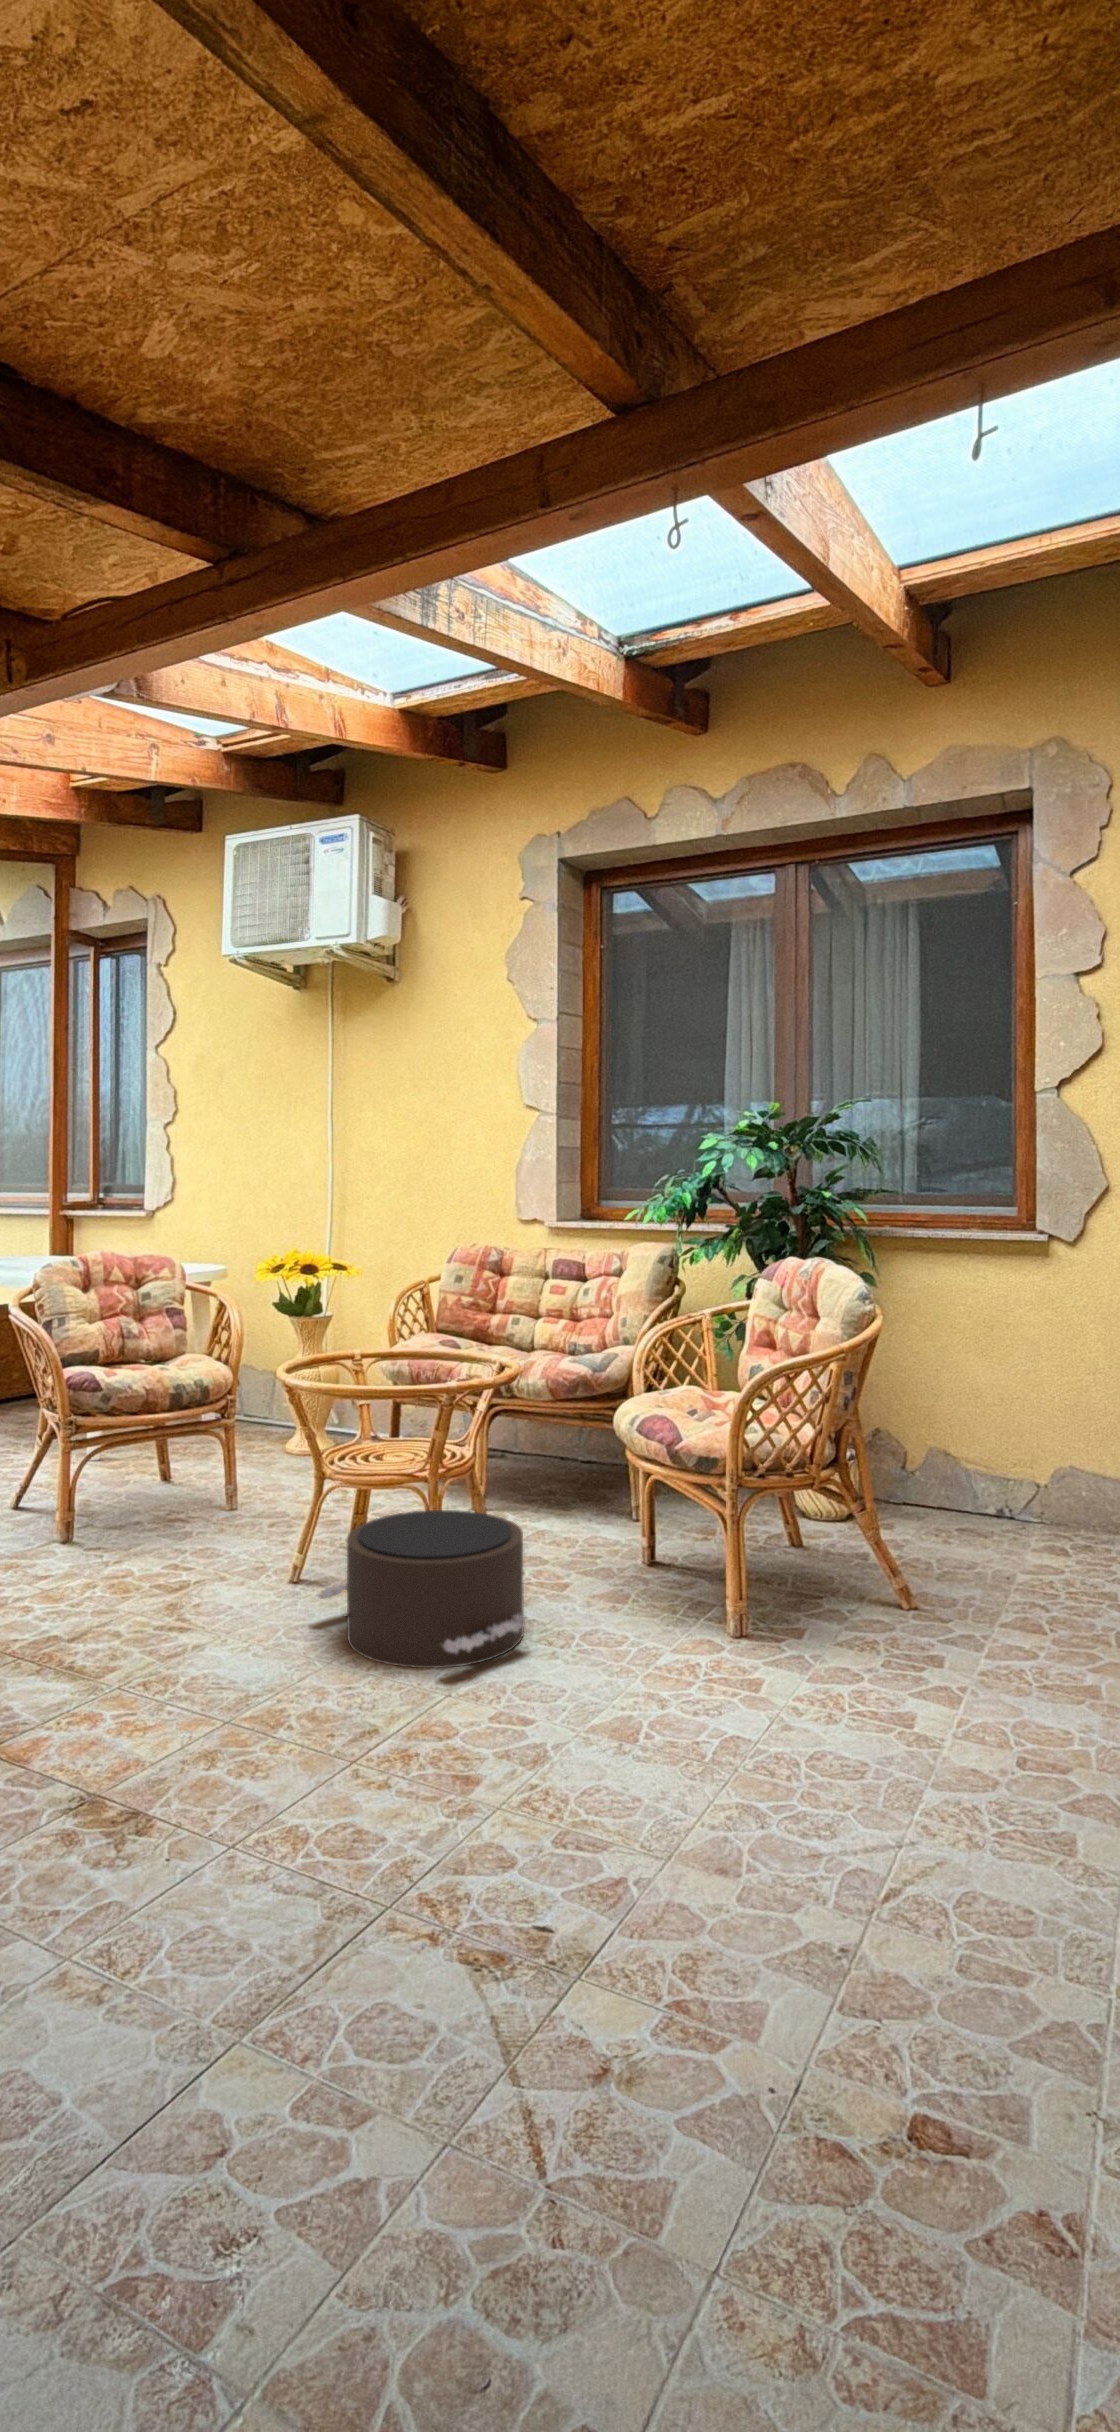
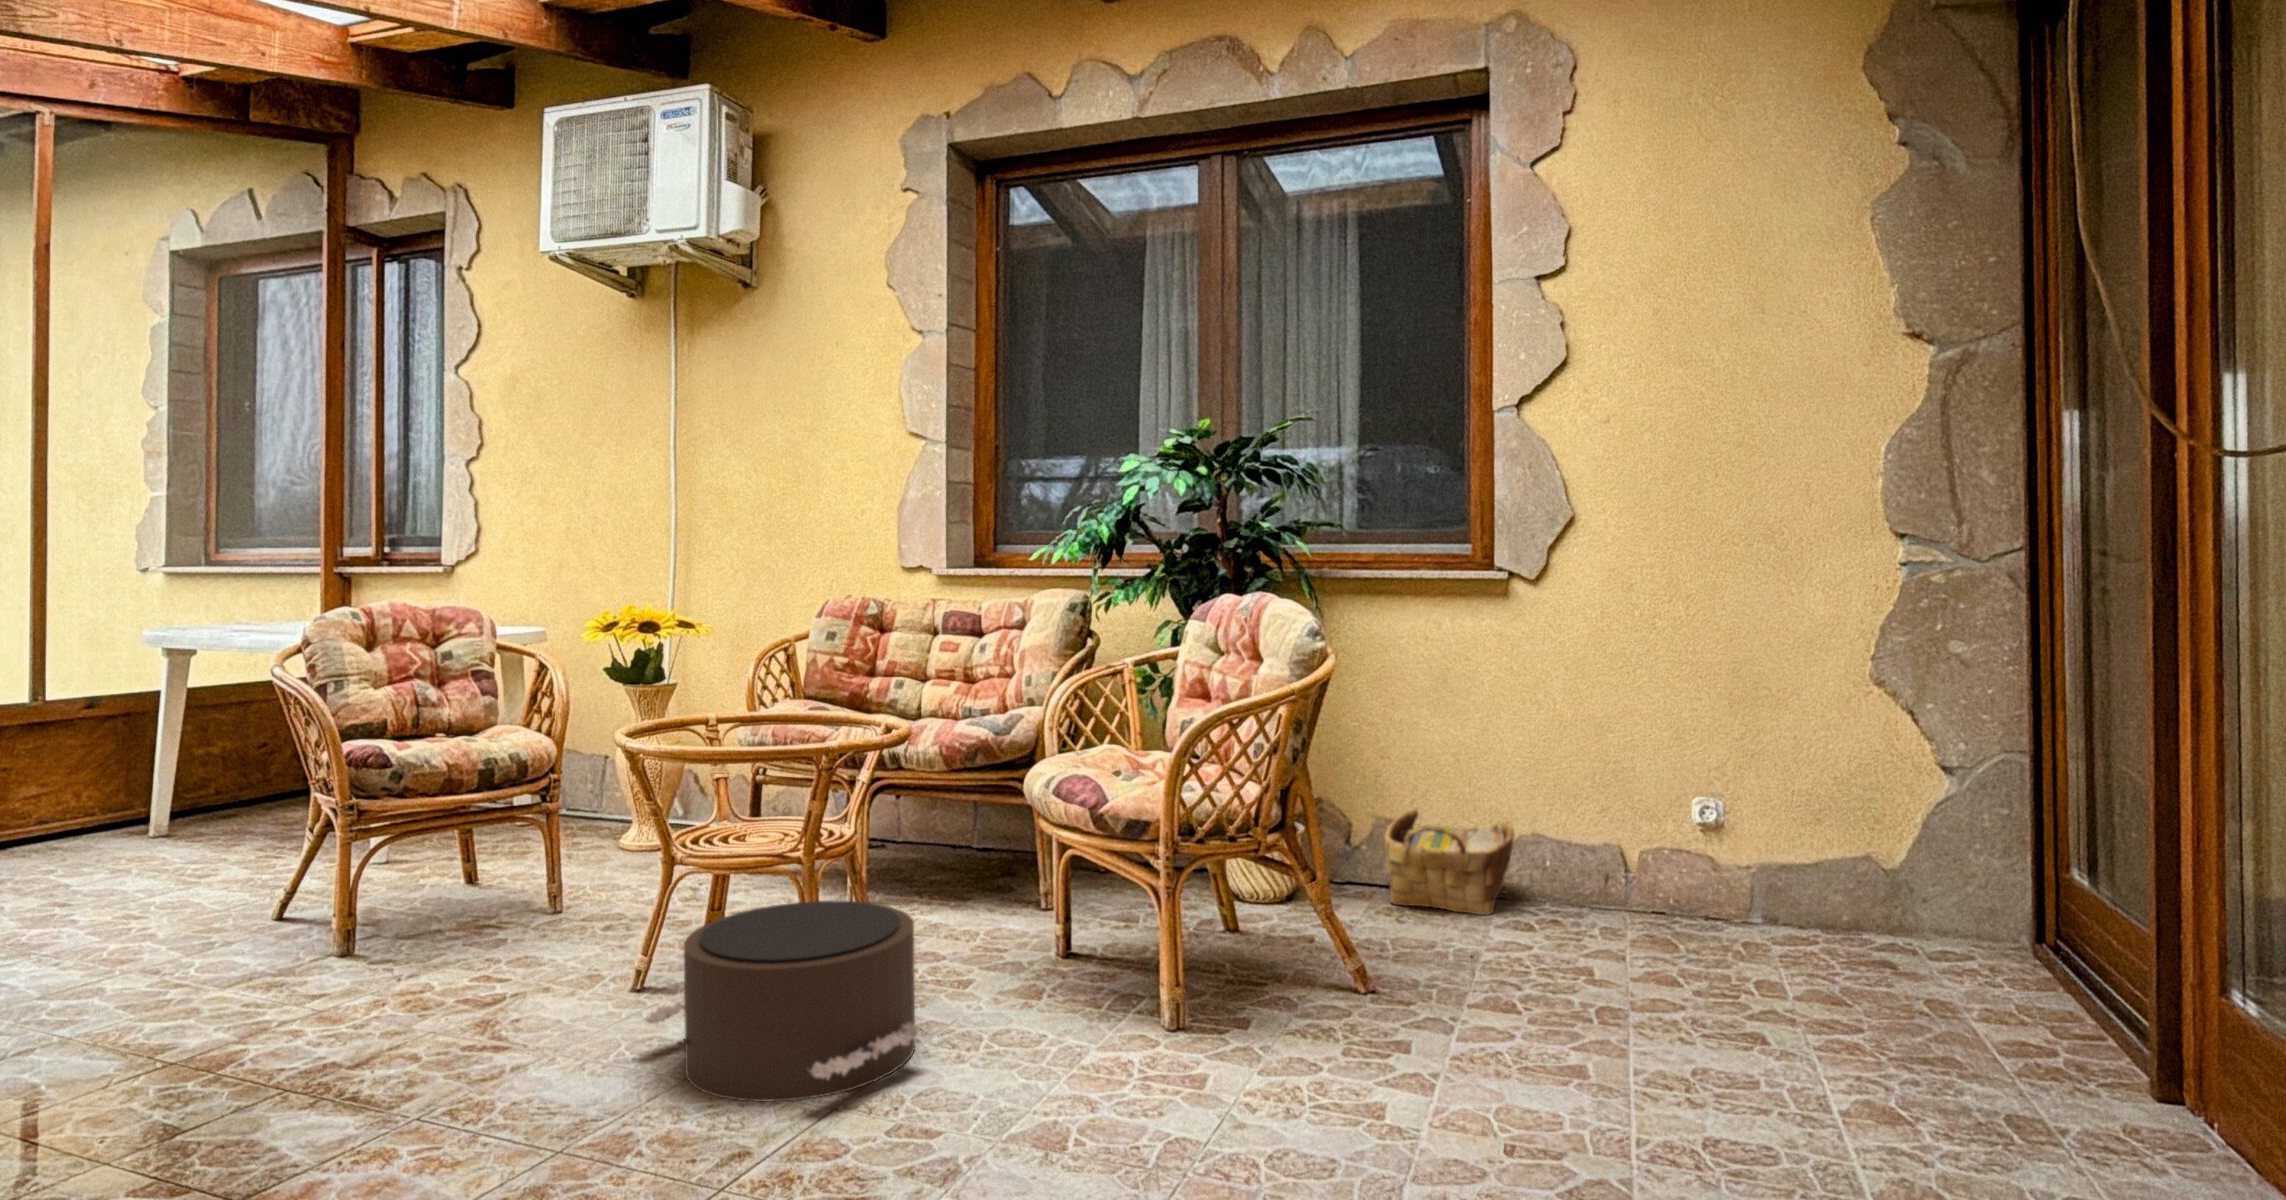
woven basket: none [938,1433,1063,1556] -> present [1385,809,1514,915]

